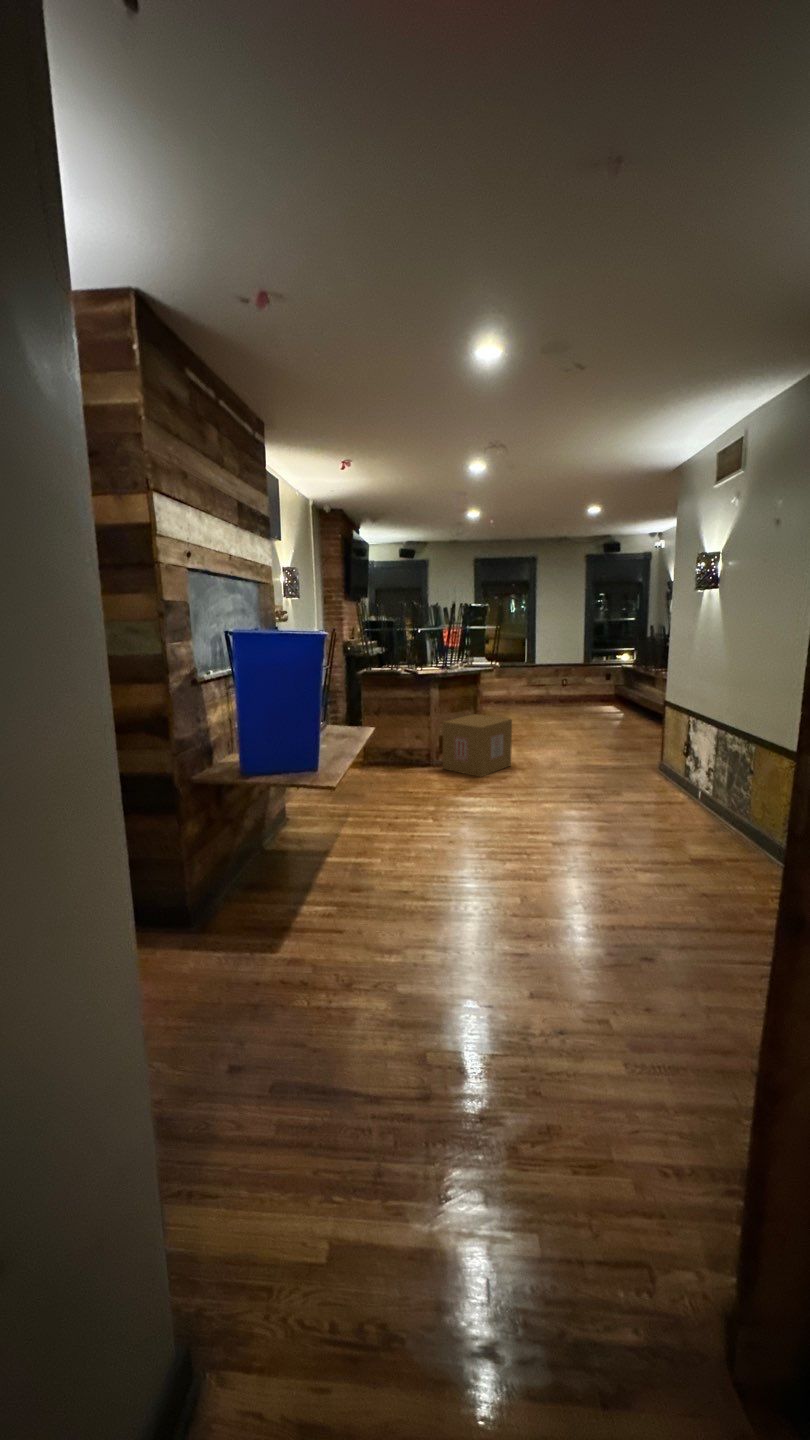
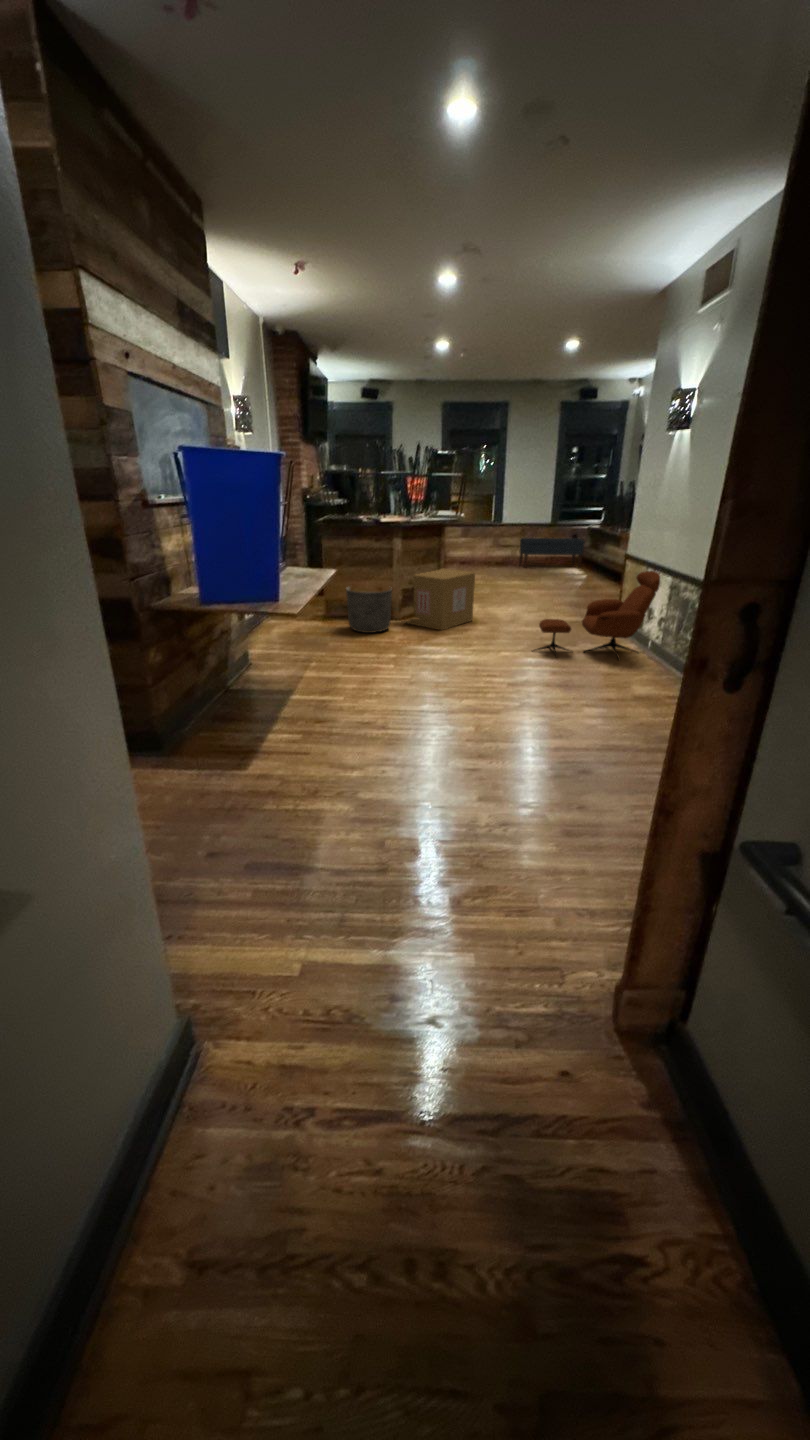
bench: none [553,676,618,705] -> present [519,538,585,568]
lounge chair: none [574,721,705,813] -> present [534,571,660,660]
planter: none [385,732,430,781] -> present [346,587,392,633]

